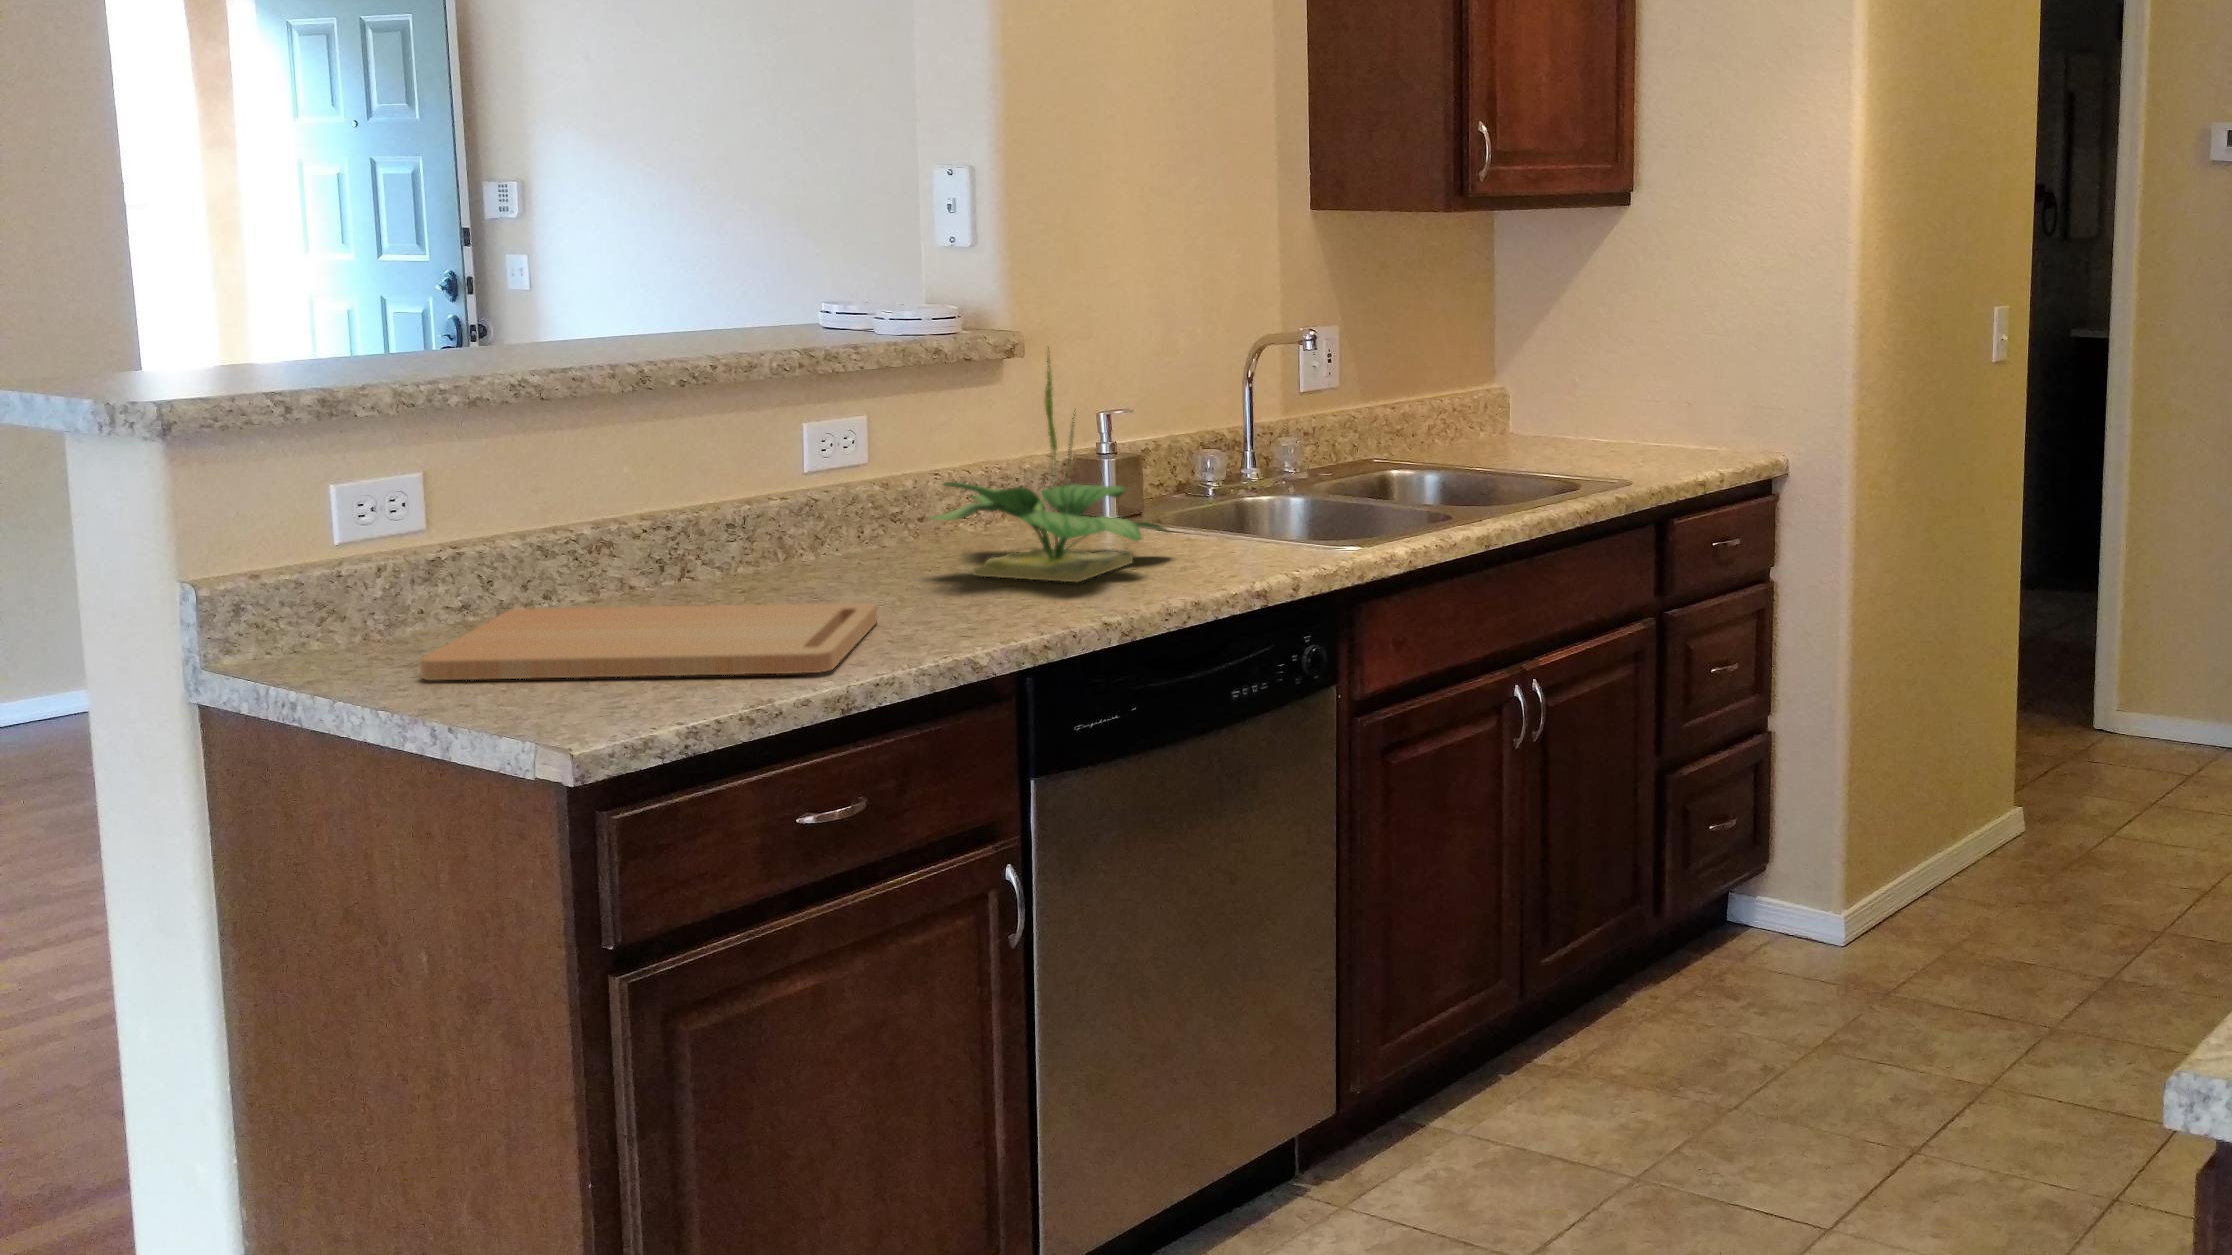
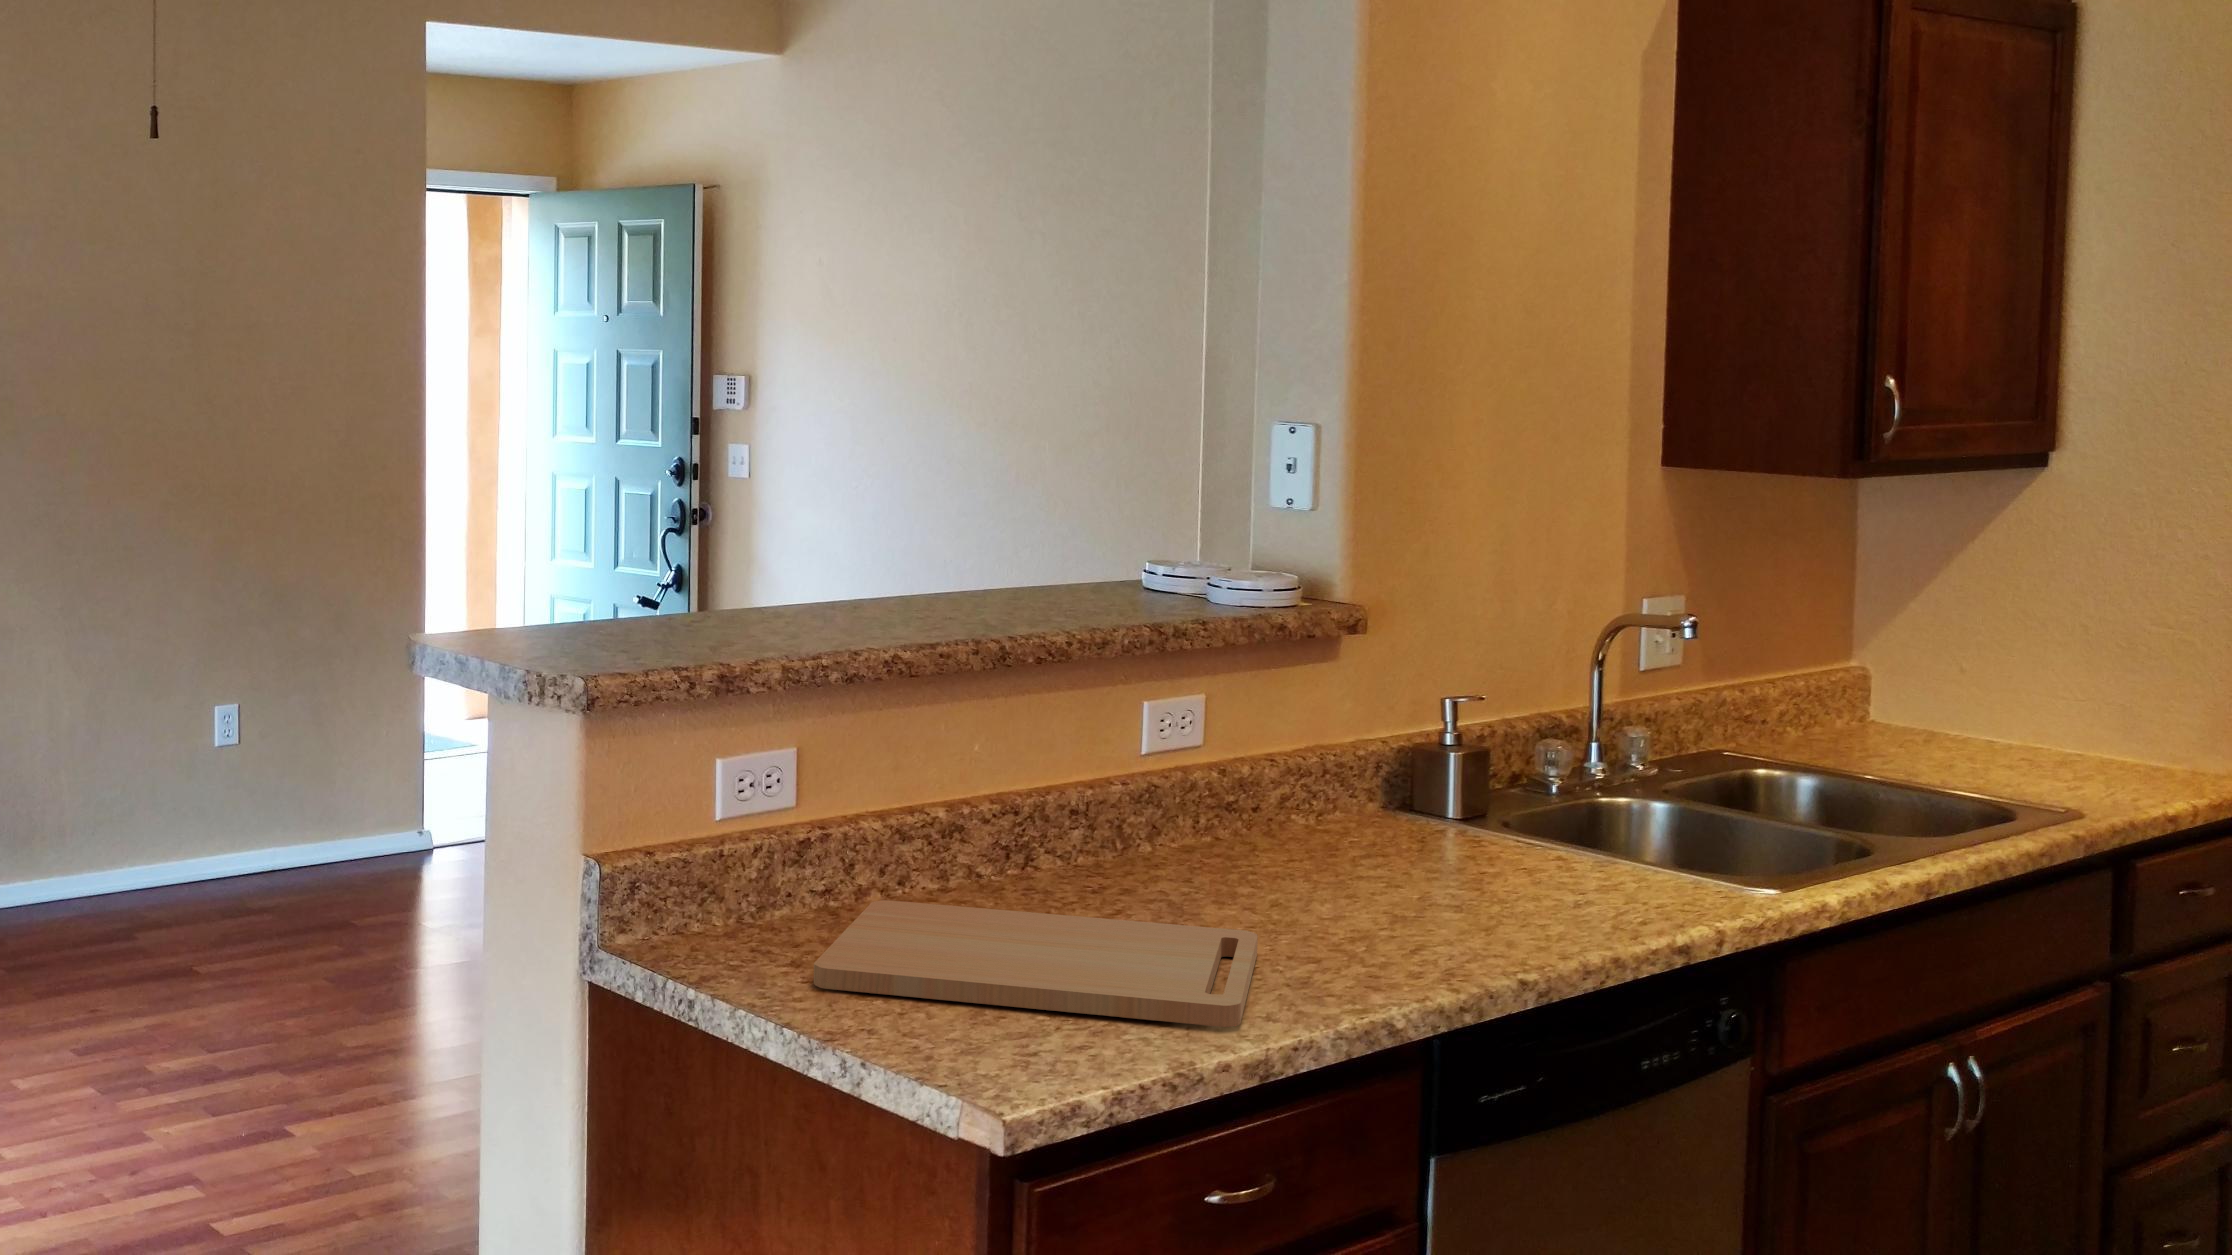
potted plant: present [931,348,1167,582] -> none [1287,641,1556,916]

